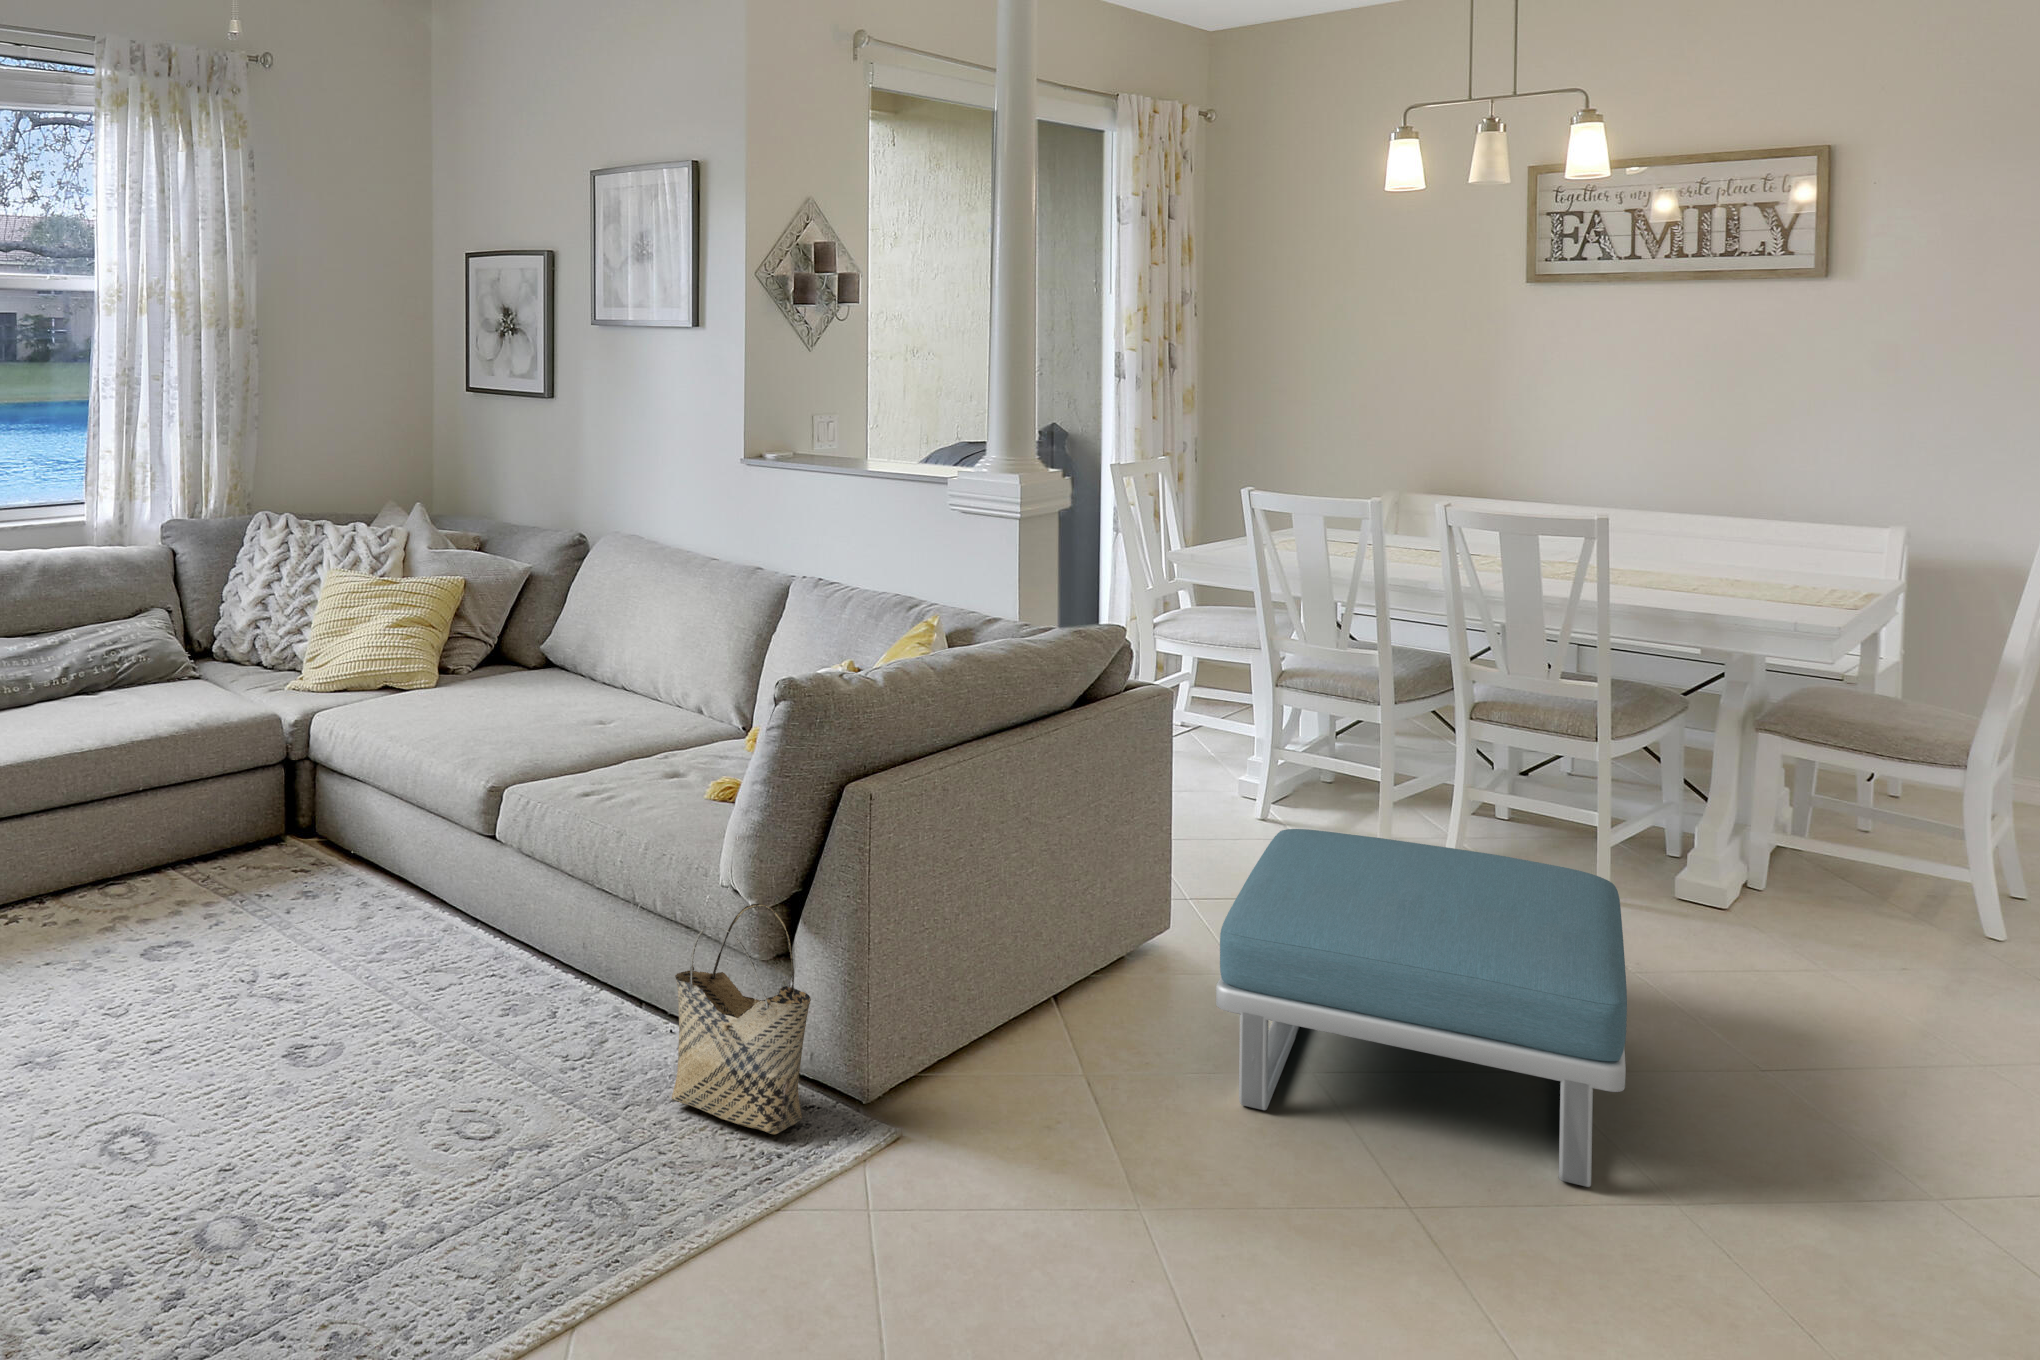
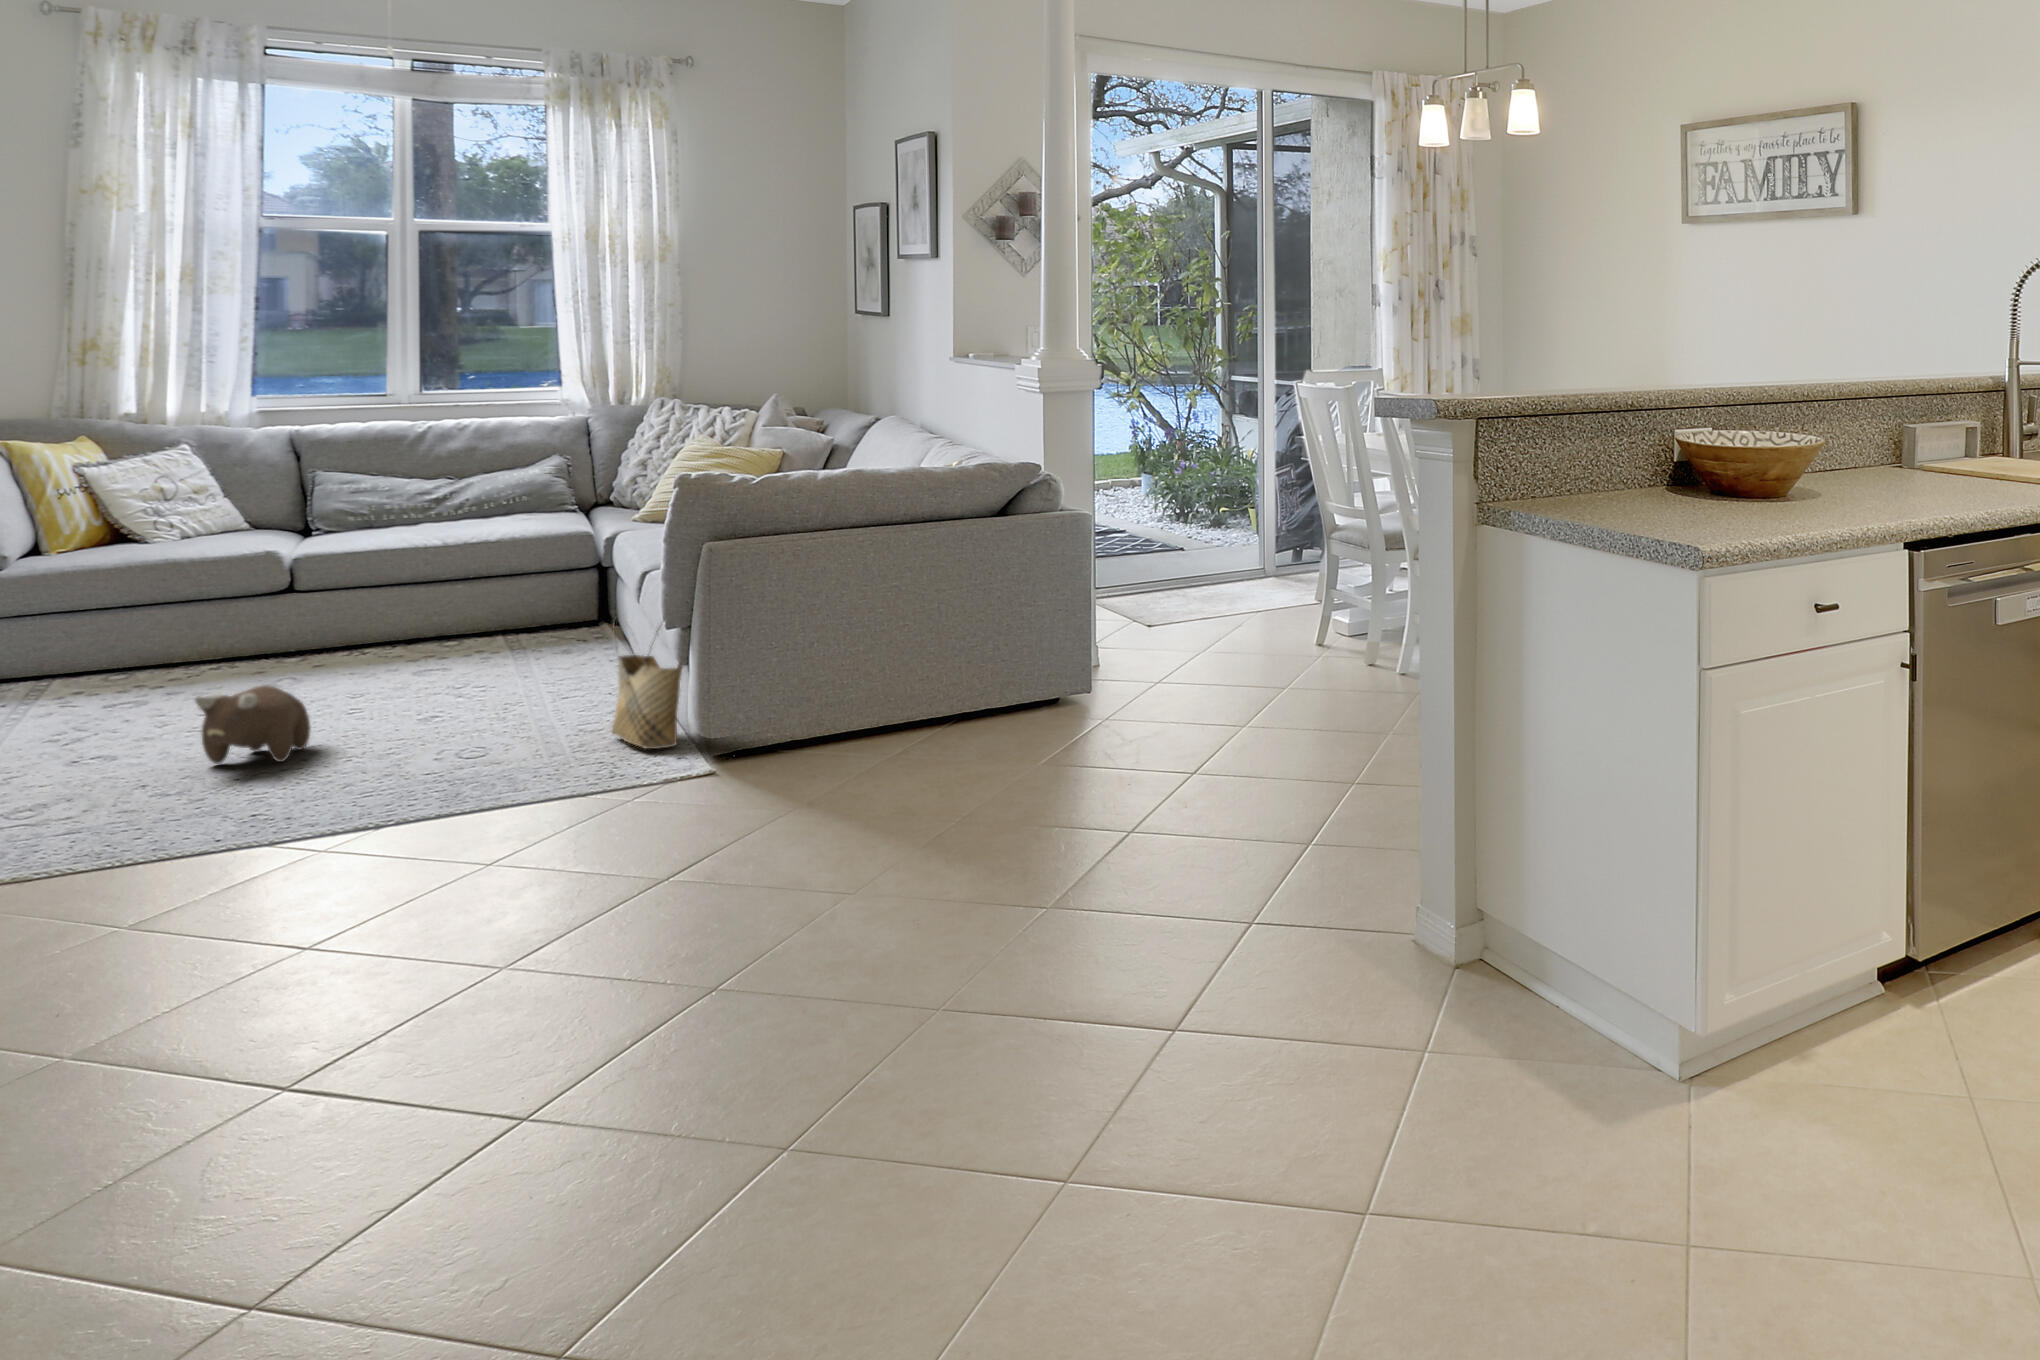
footstool: present [1216,829,1627,1187] -> none [951,602,1289,795]
plush toy: none [92,1086,236,1239] -> present [195,685,310,764]

